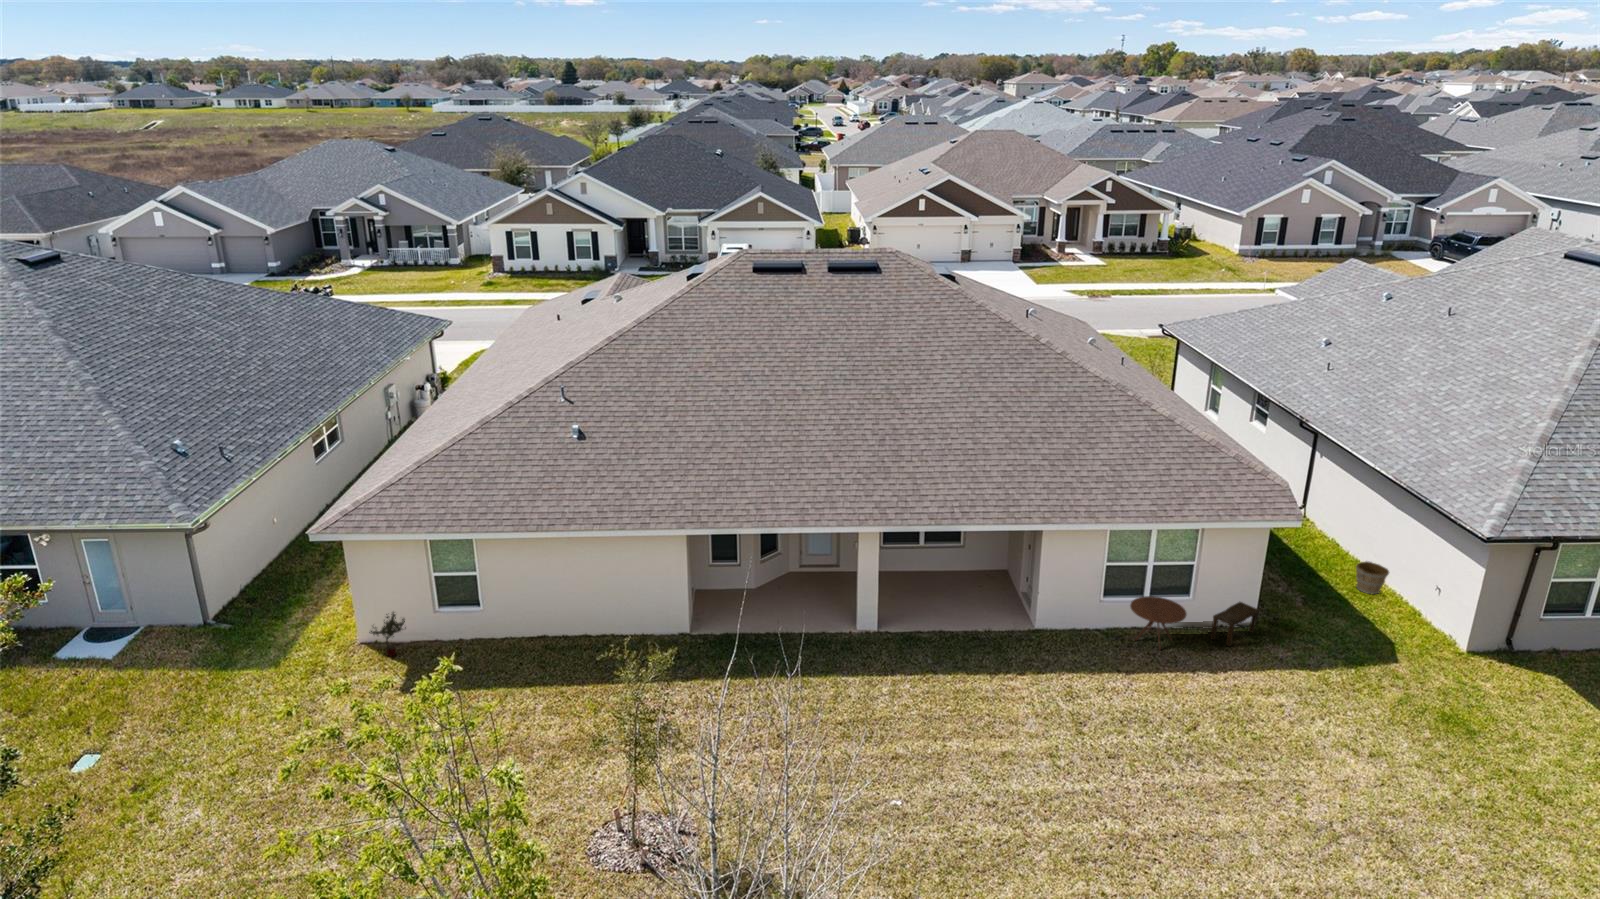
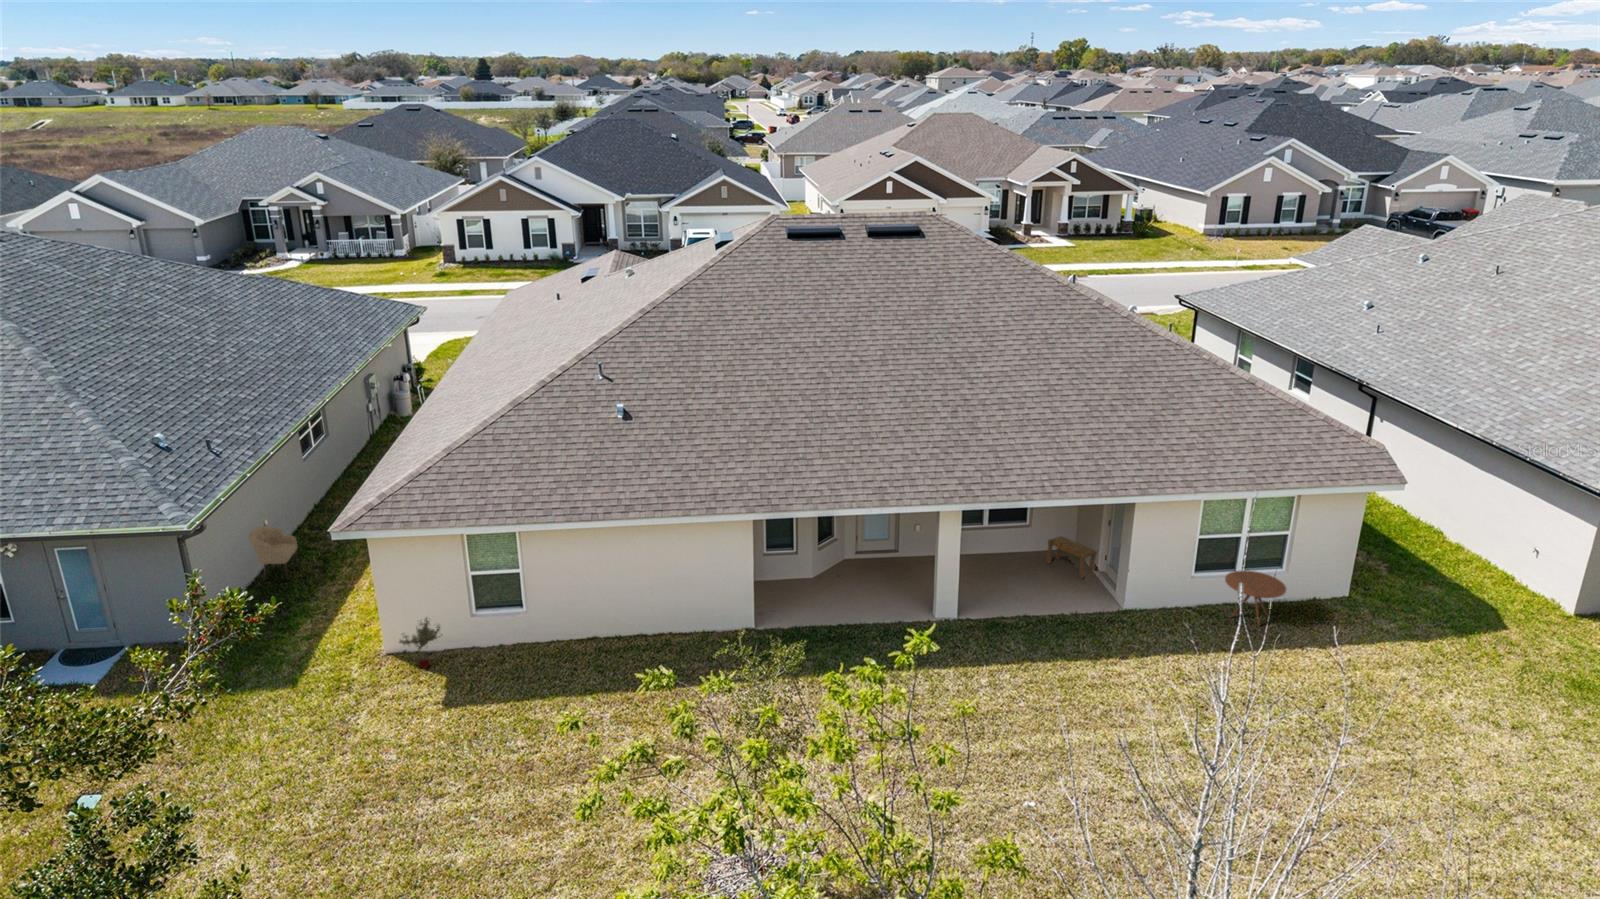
chair: none [256,524,302,573] -> present [248,527,298,581]
wooden bucket: present [1356,561,1389,594] -> none [1434,528,1470,562]
bench: present [1210,602,1259,646] -> present [1047,536,1097,578]

